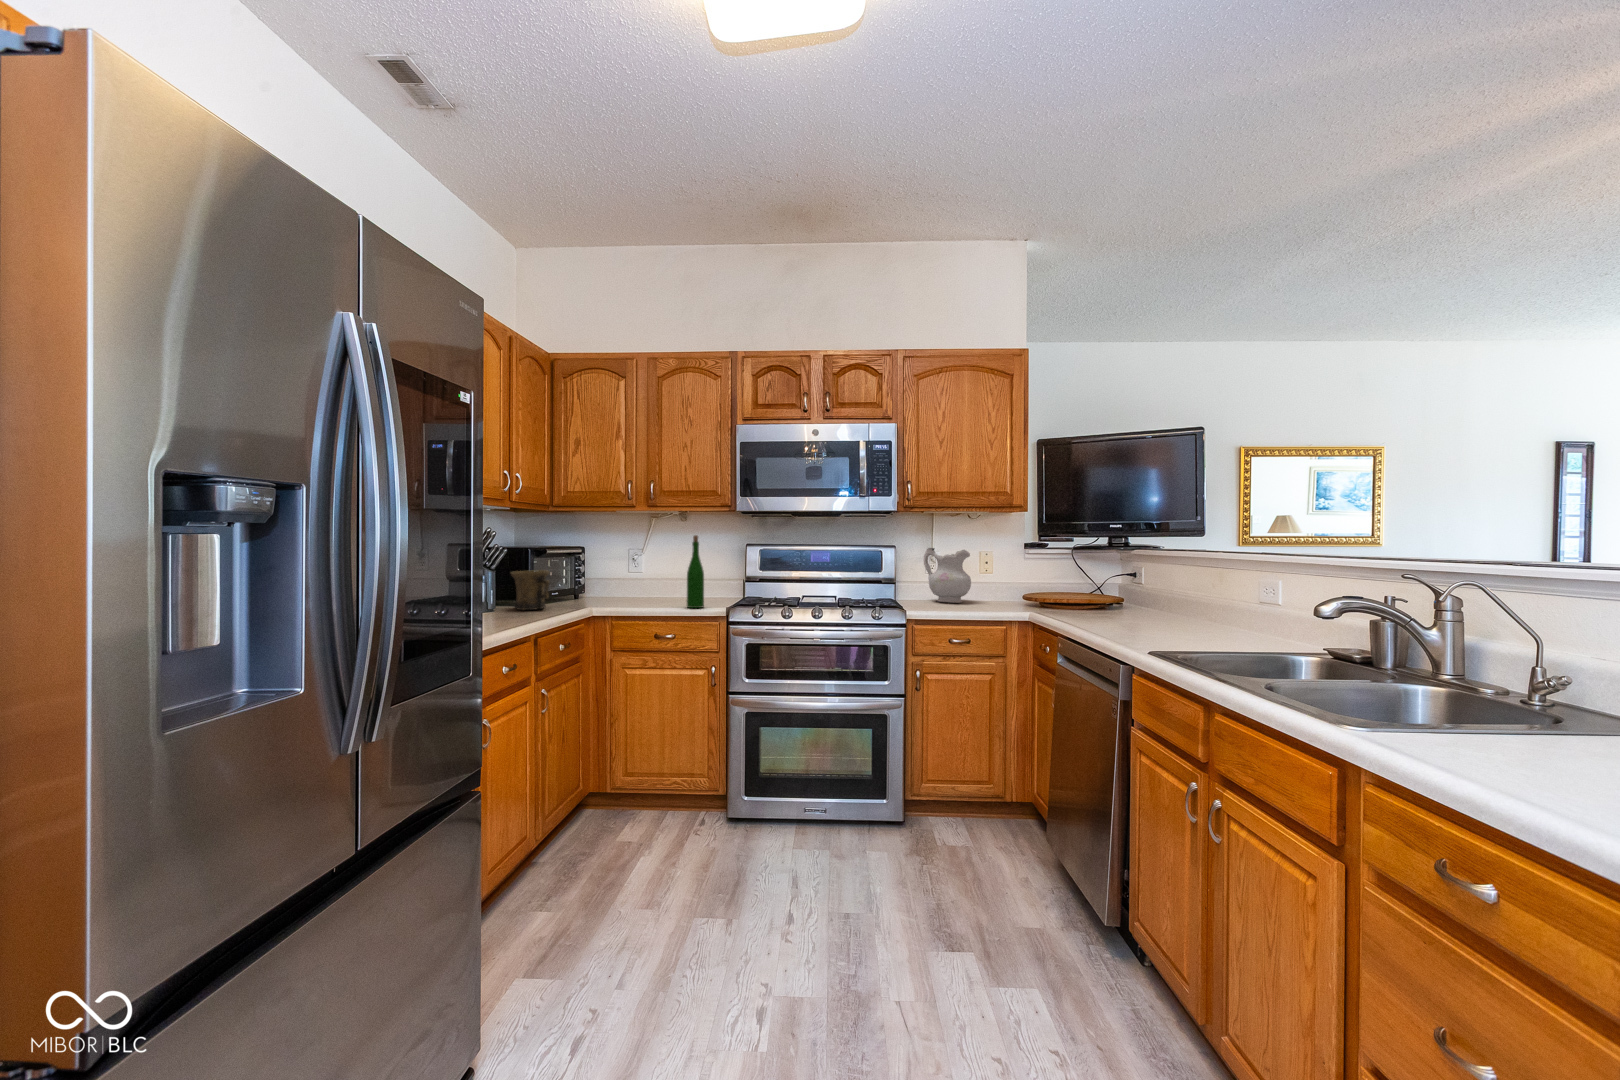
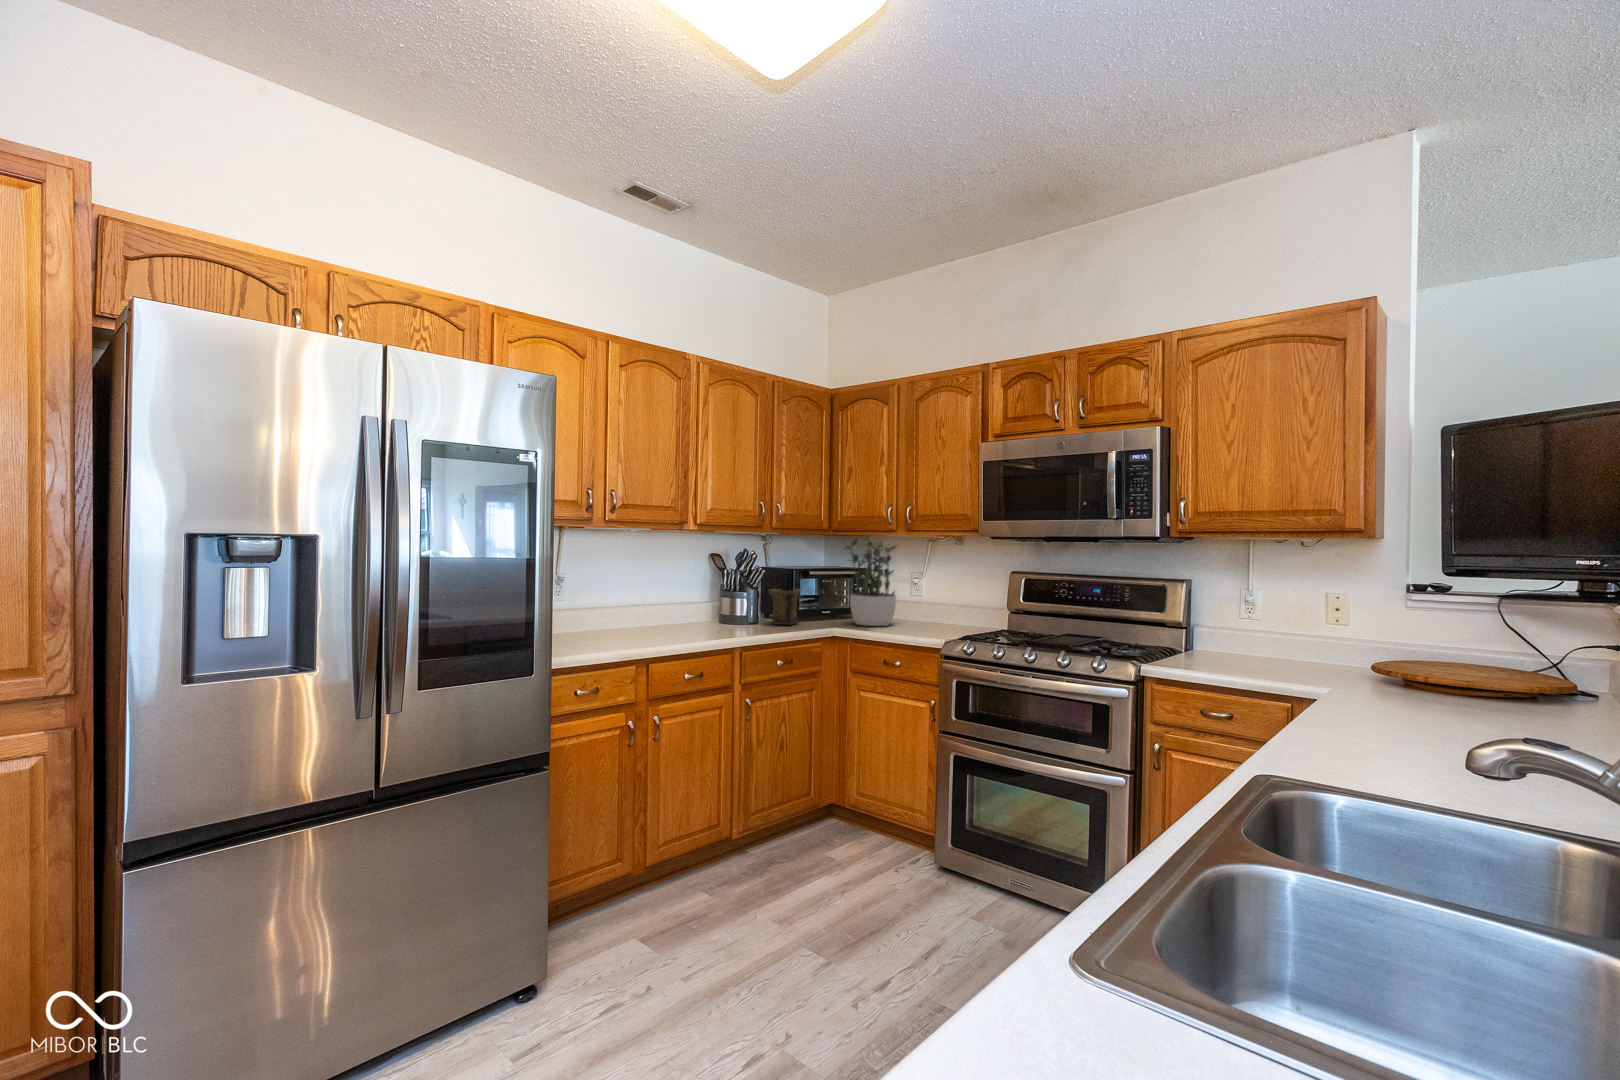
potted plant: none [590,510,646,603] -> present [846,535,896,626]
wine bottle: present [687,535,704,608] -> none [912,561,932,637]
ceramic pitcher: present [924,548,971,603] -> none [1225,586,1294,665]

